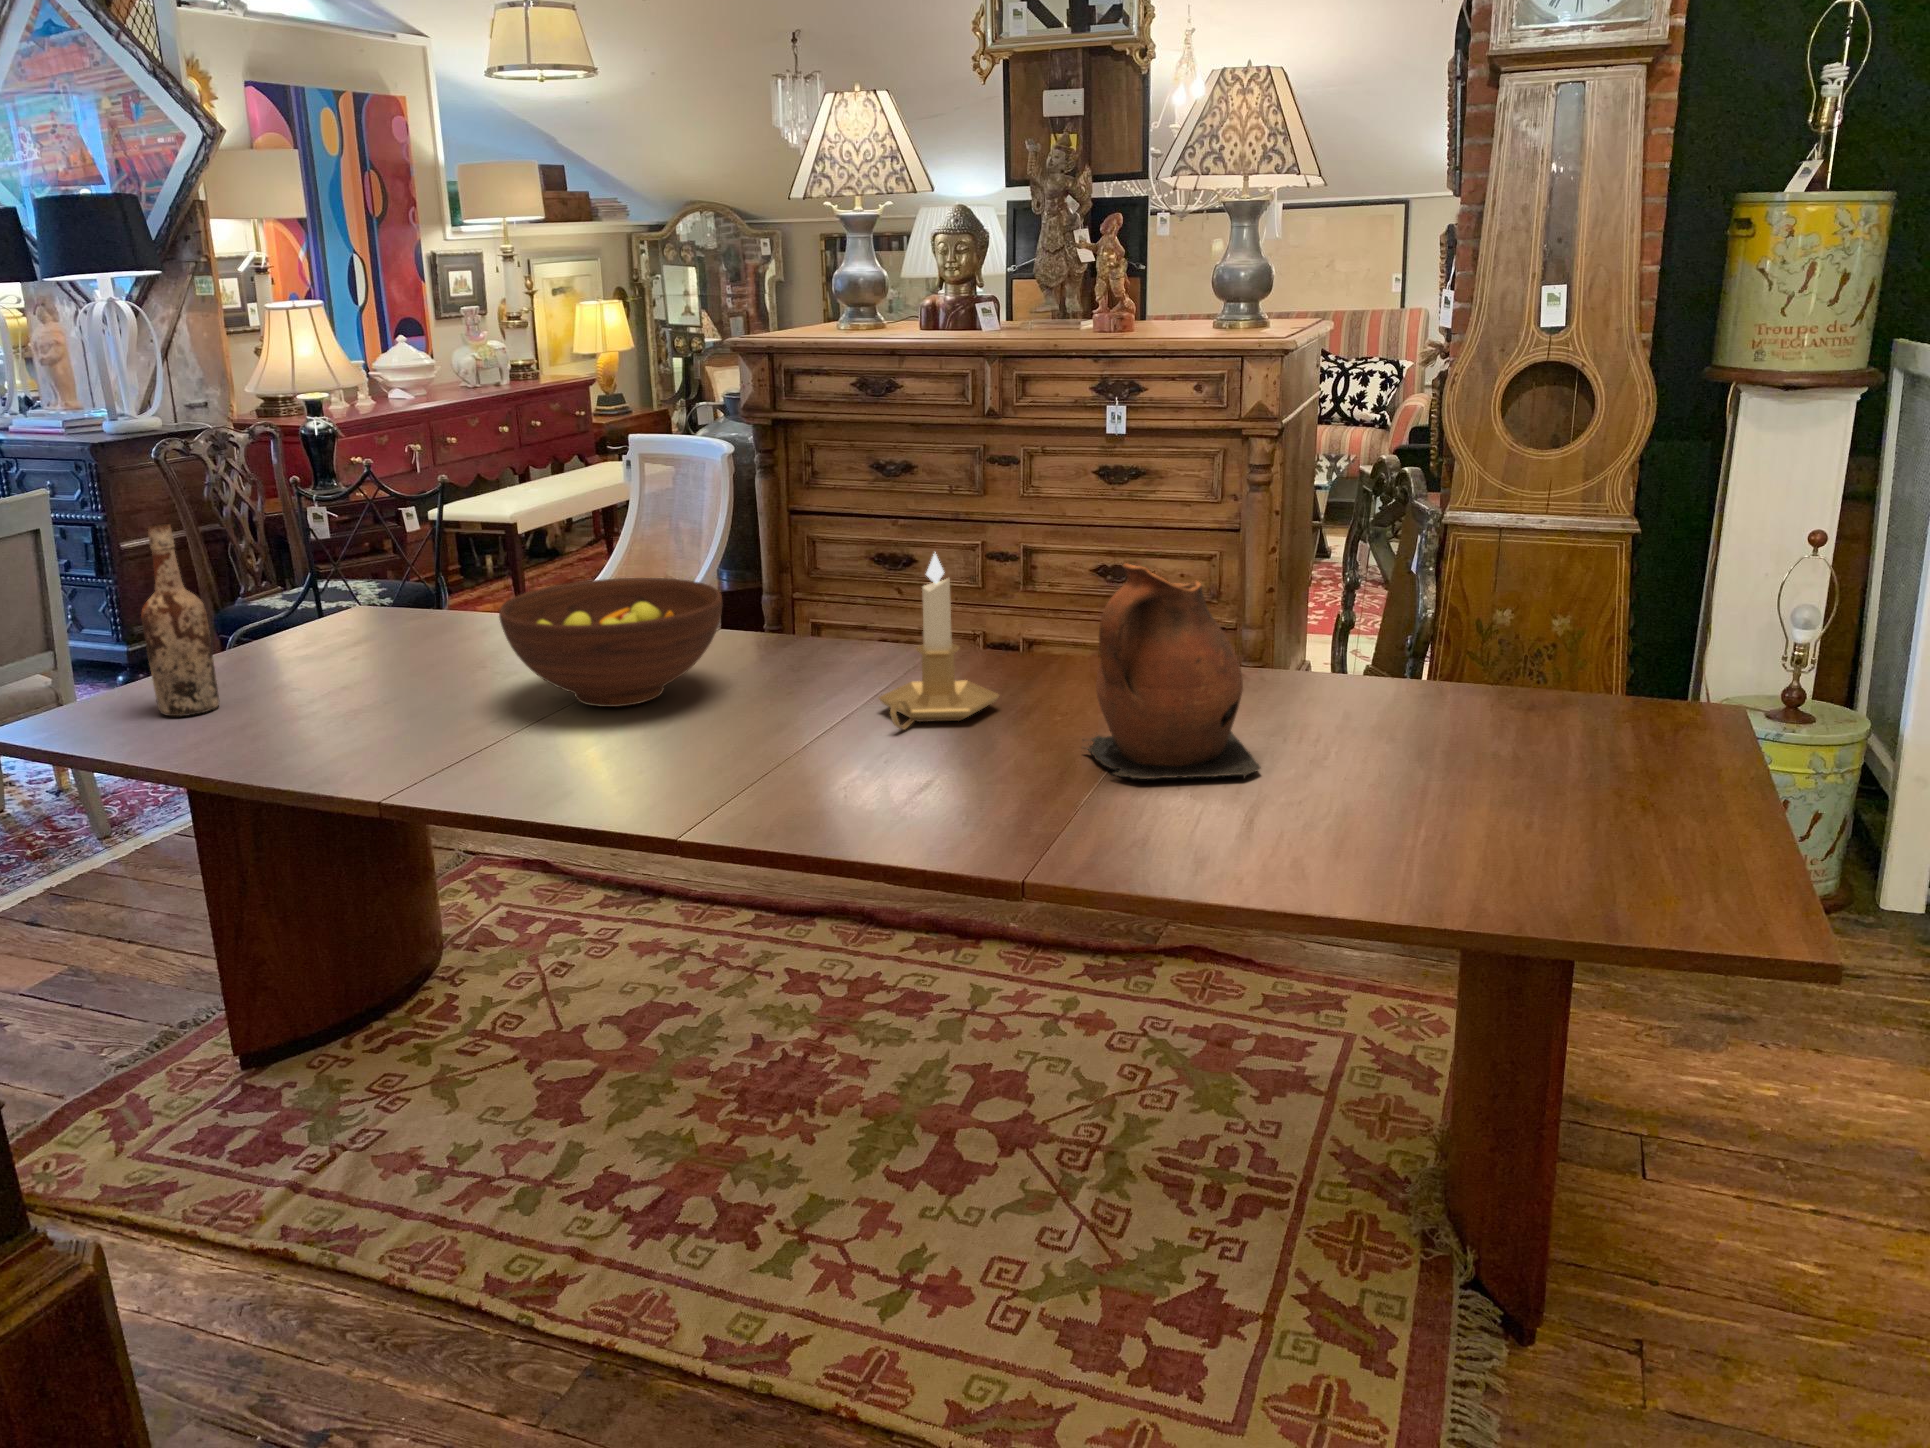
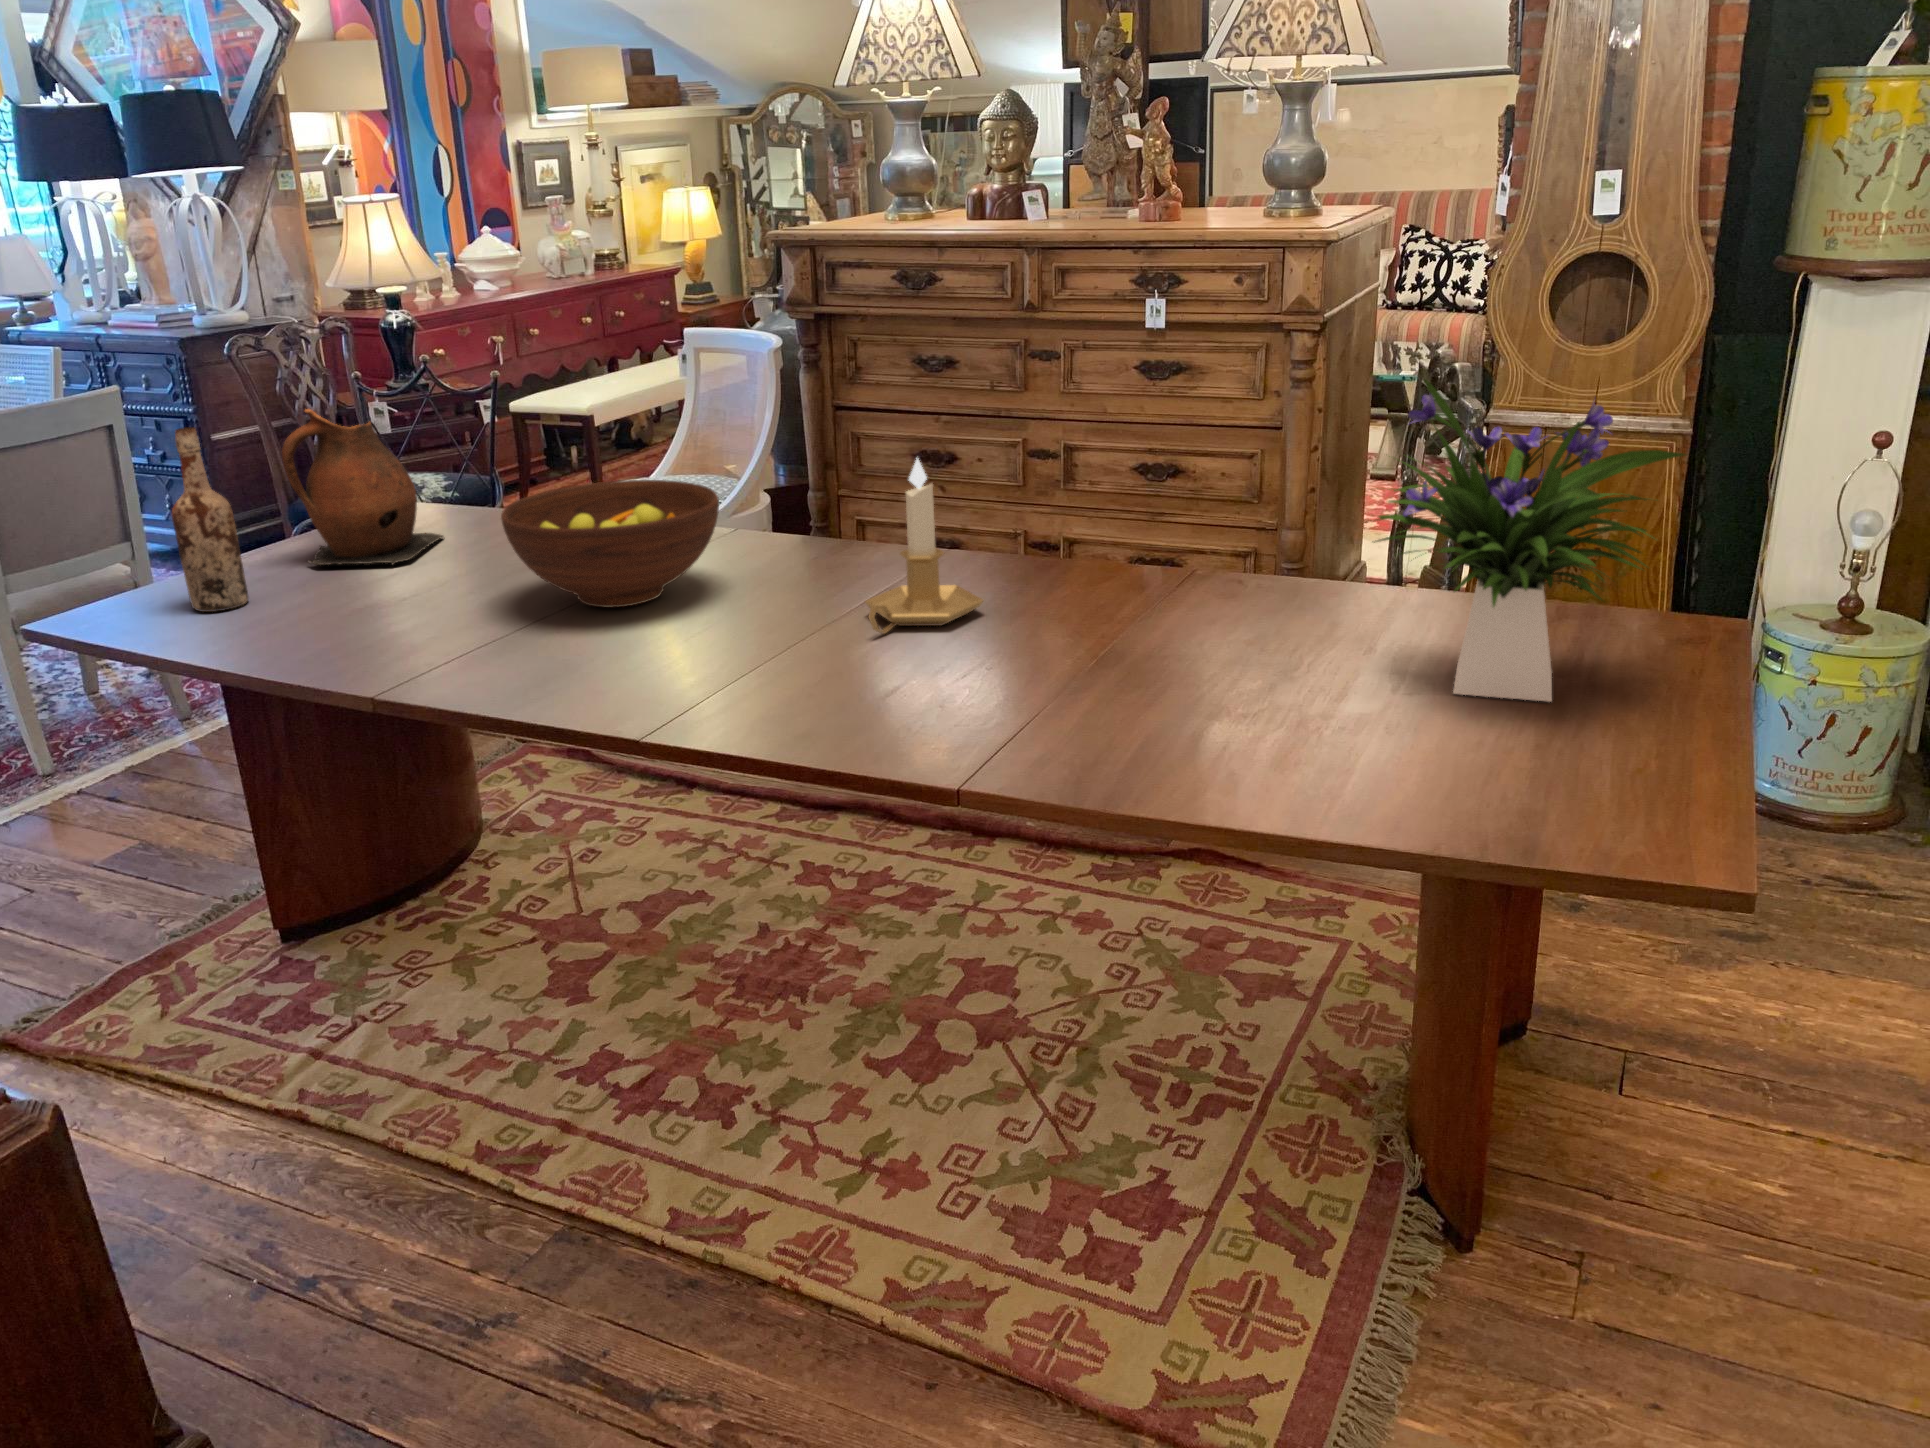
flower arrangement: none [1393,471,1715,786] -> present [1367,380,1685,702]
ceramic pitcher: present [1087,564,1260,779] -> present [282,409,444,565]

